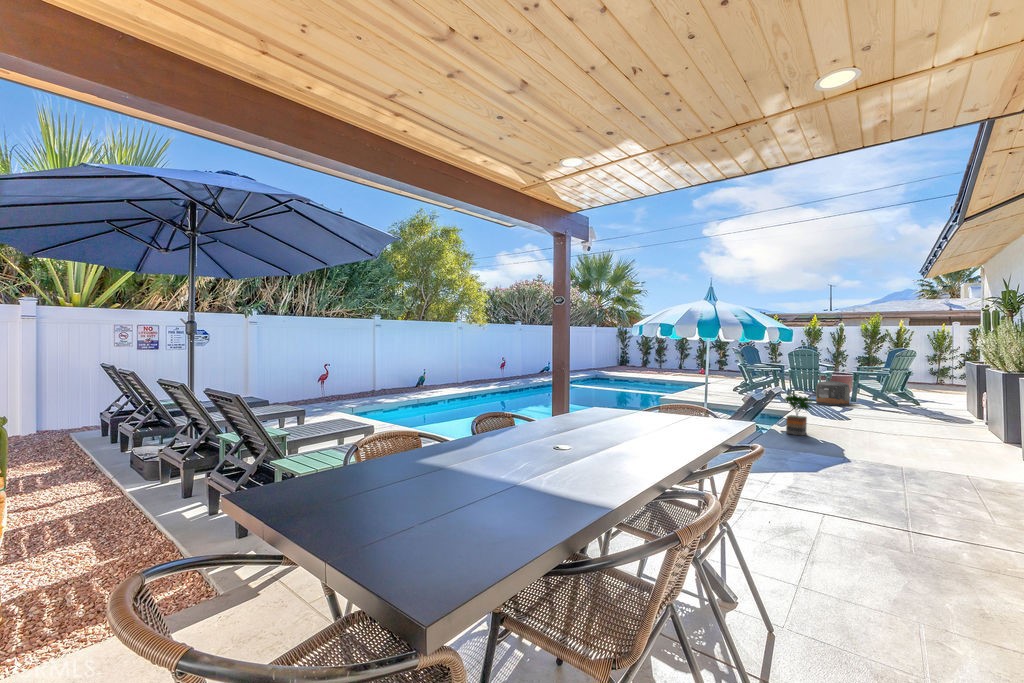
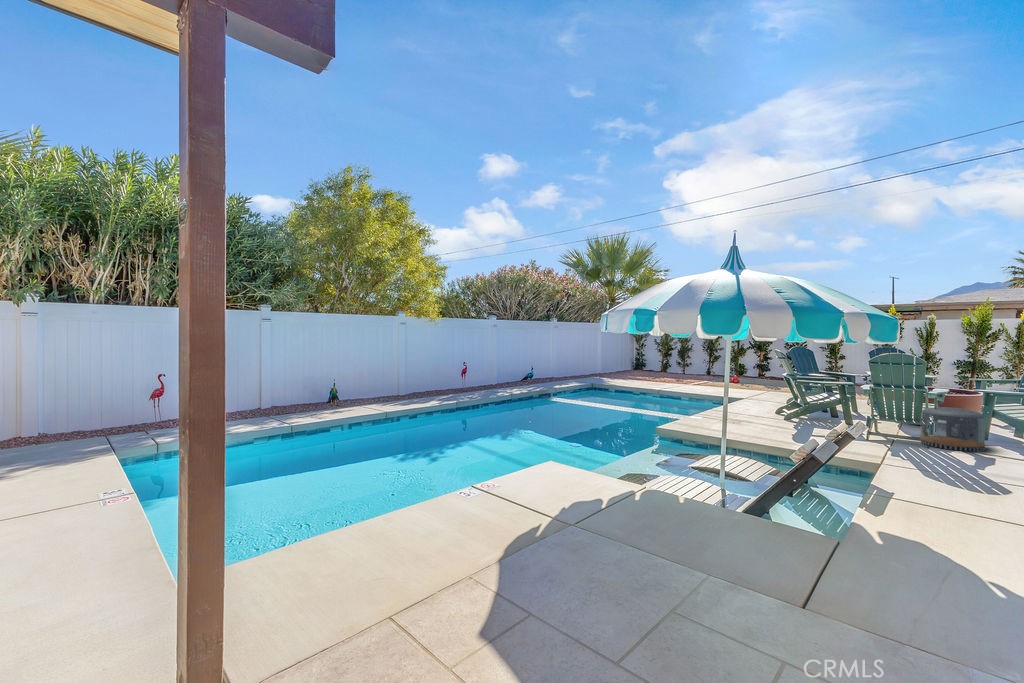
potted tree: present [785,395,812,435] -> none [892,460,973,560]

